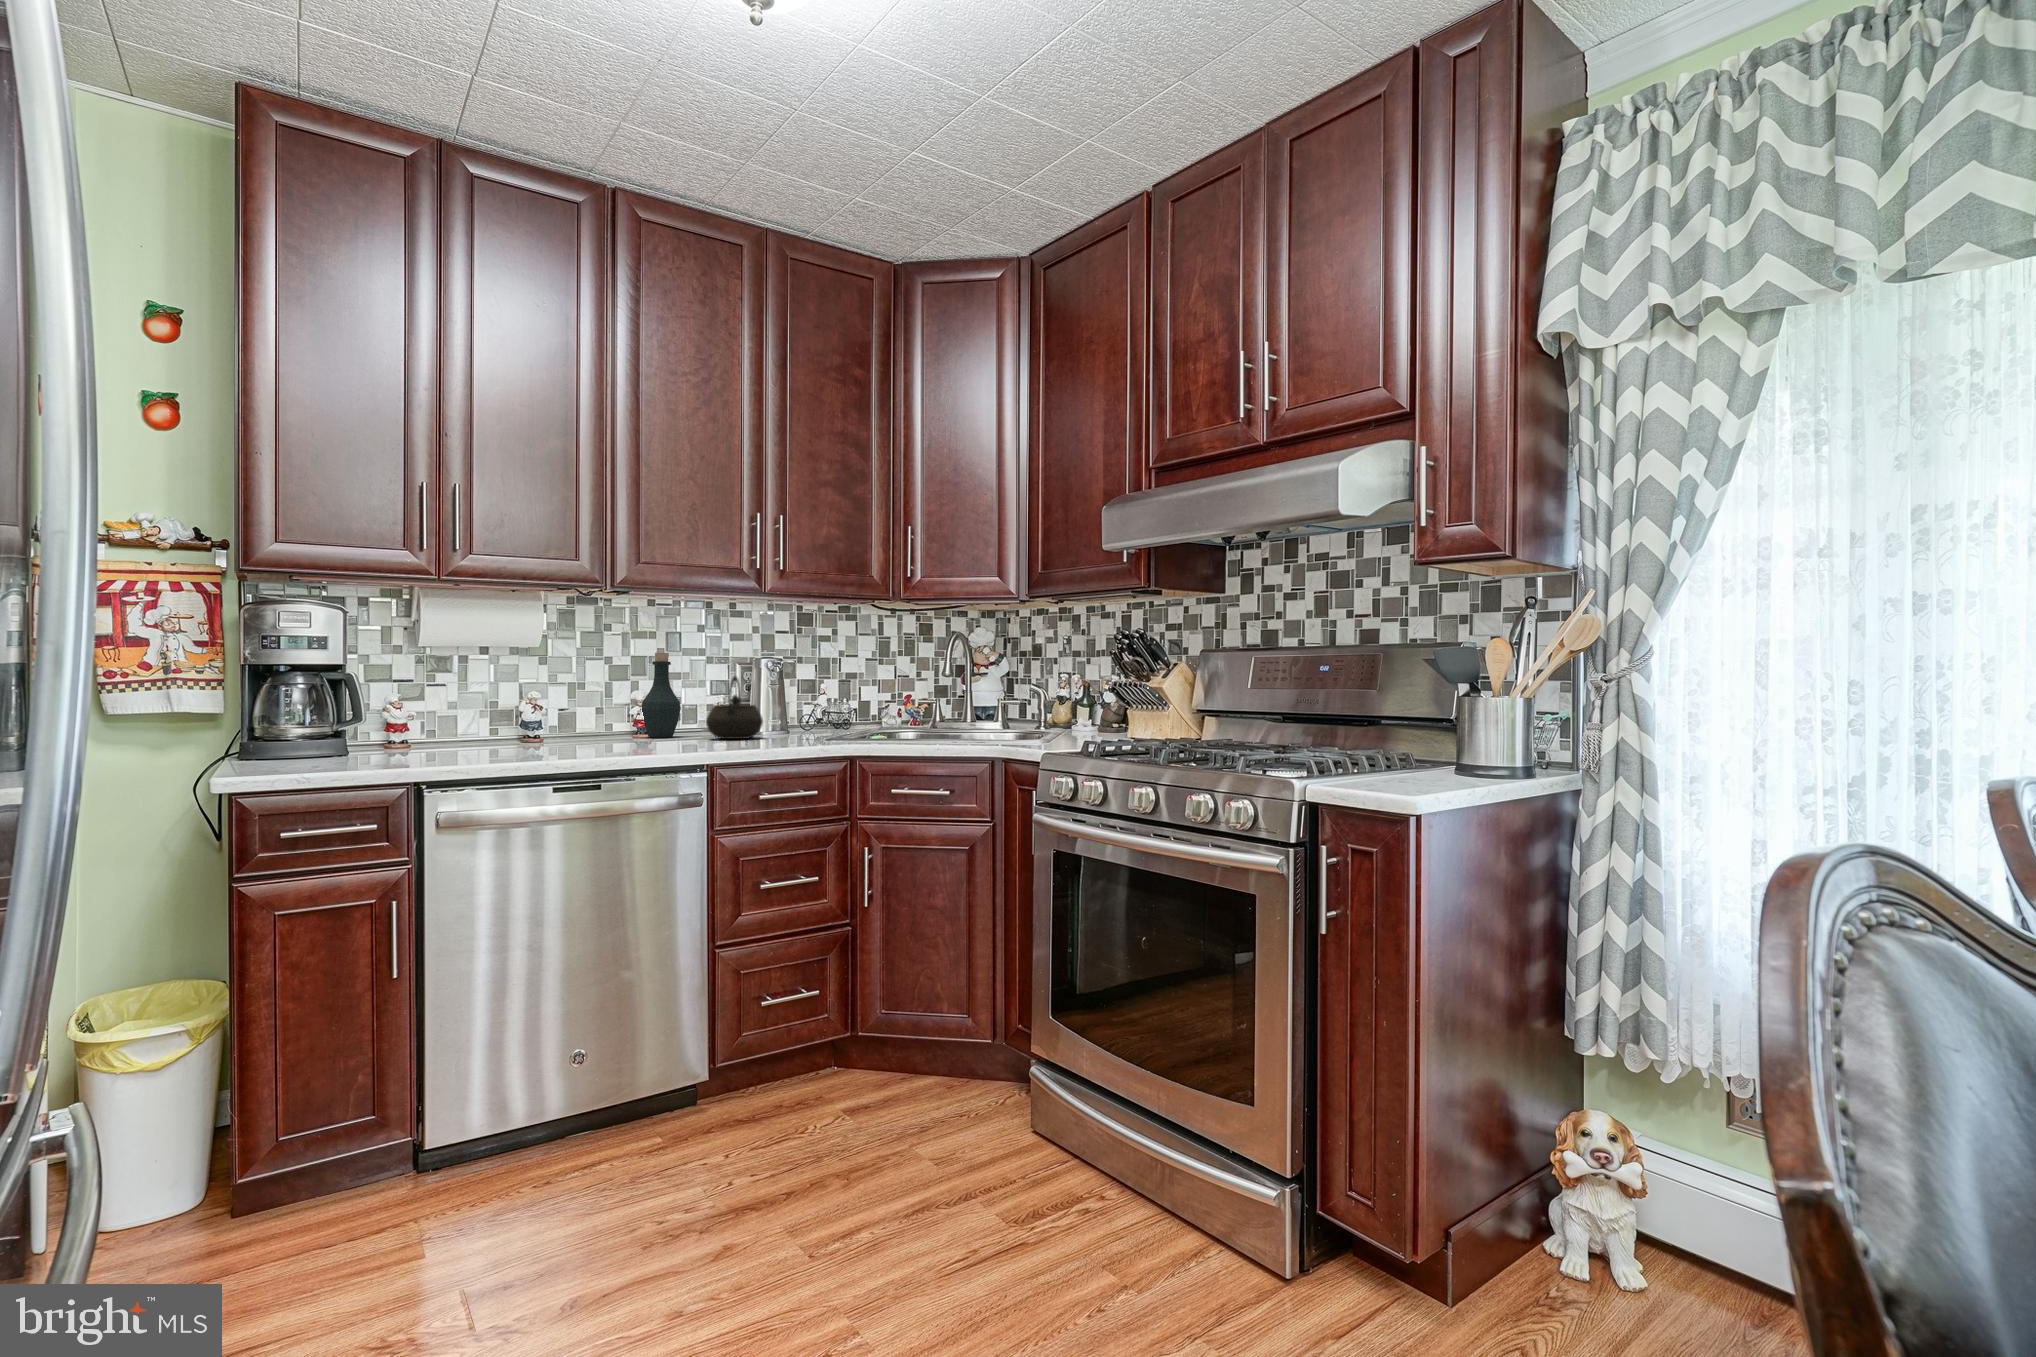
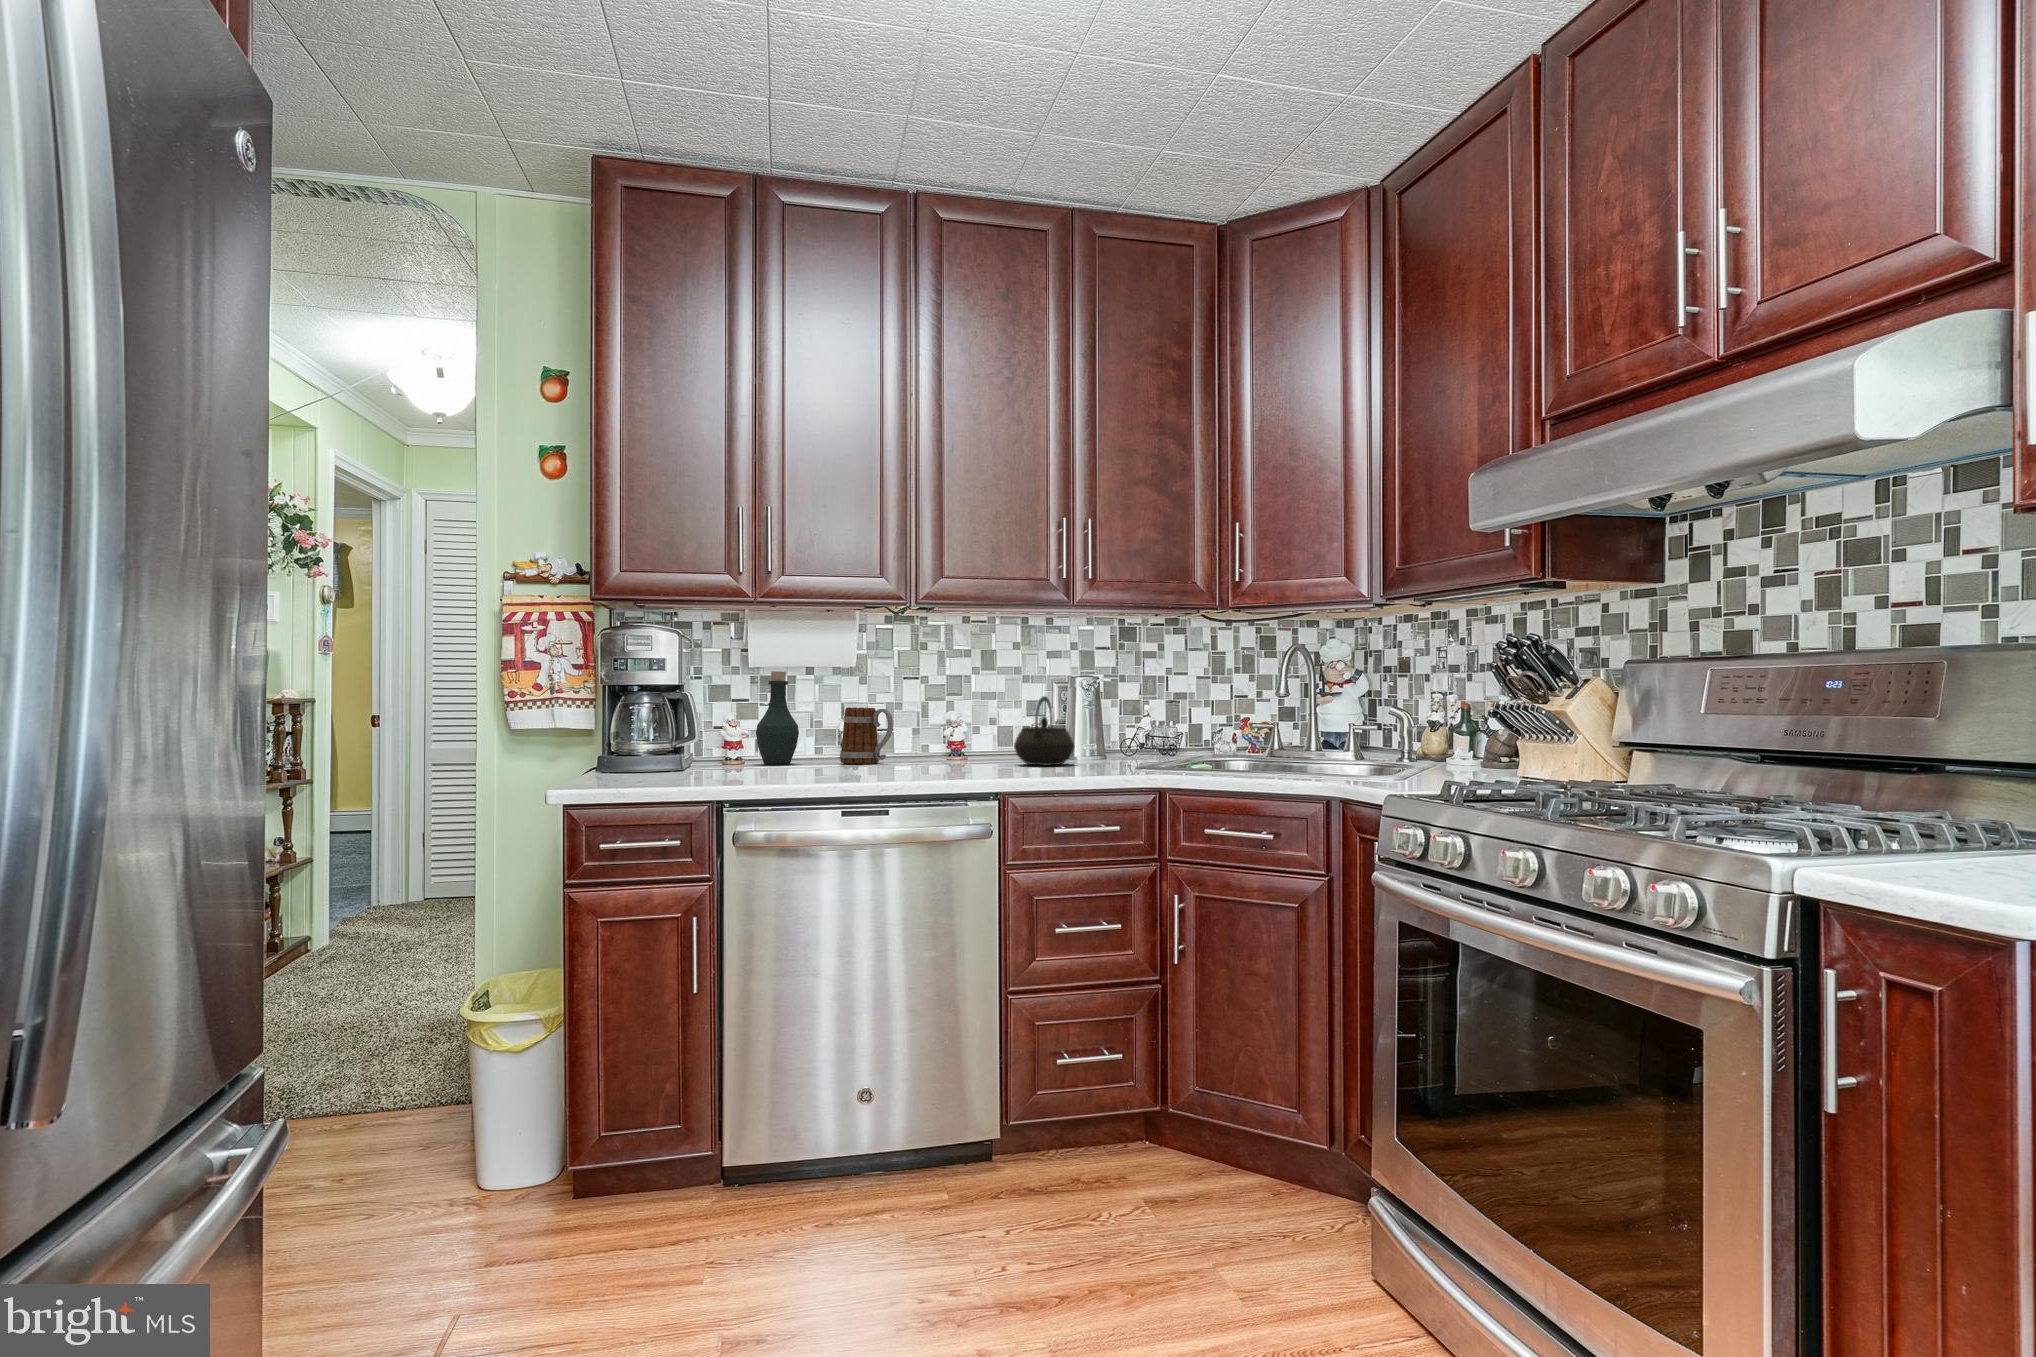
bottle: present [642,653,681,738] -> present [756,671,799,765]
mug: none [523,687,581,743] -> present [840,707,893,764]

